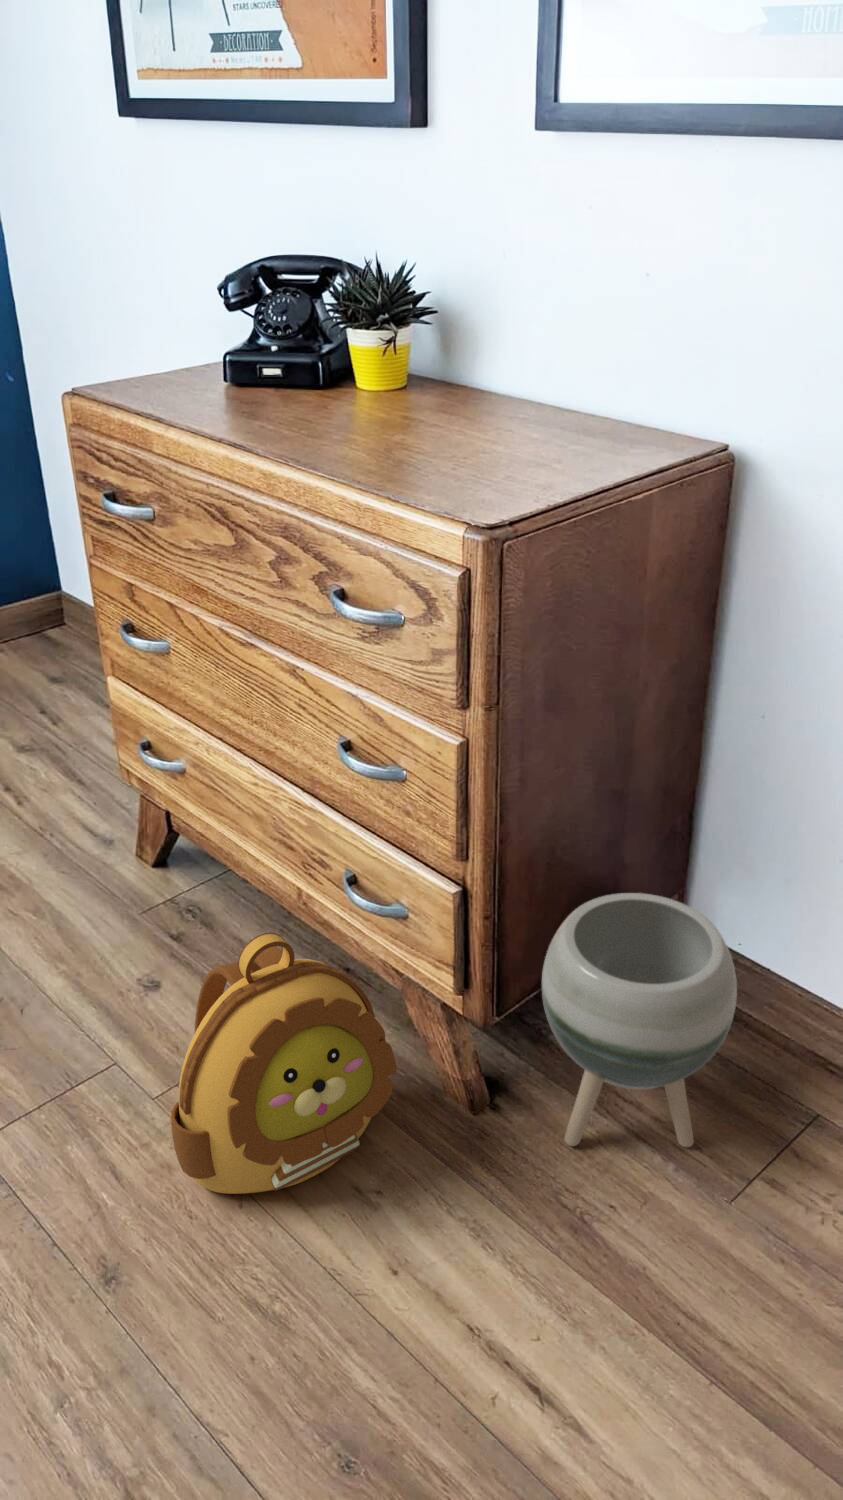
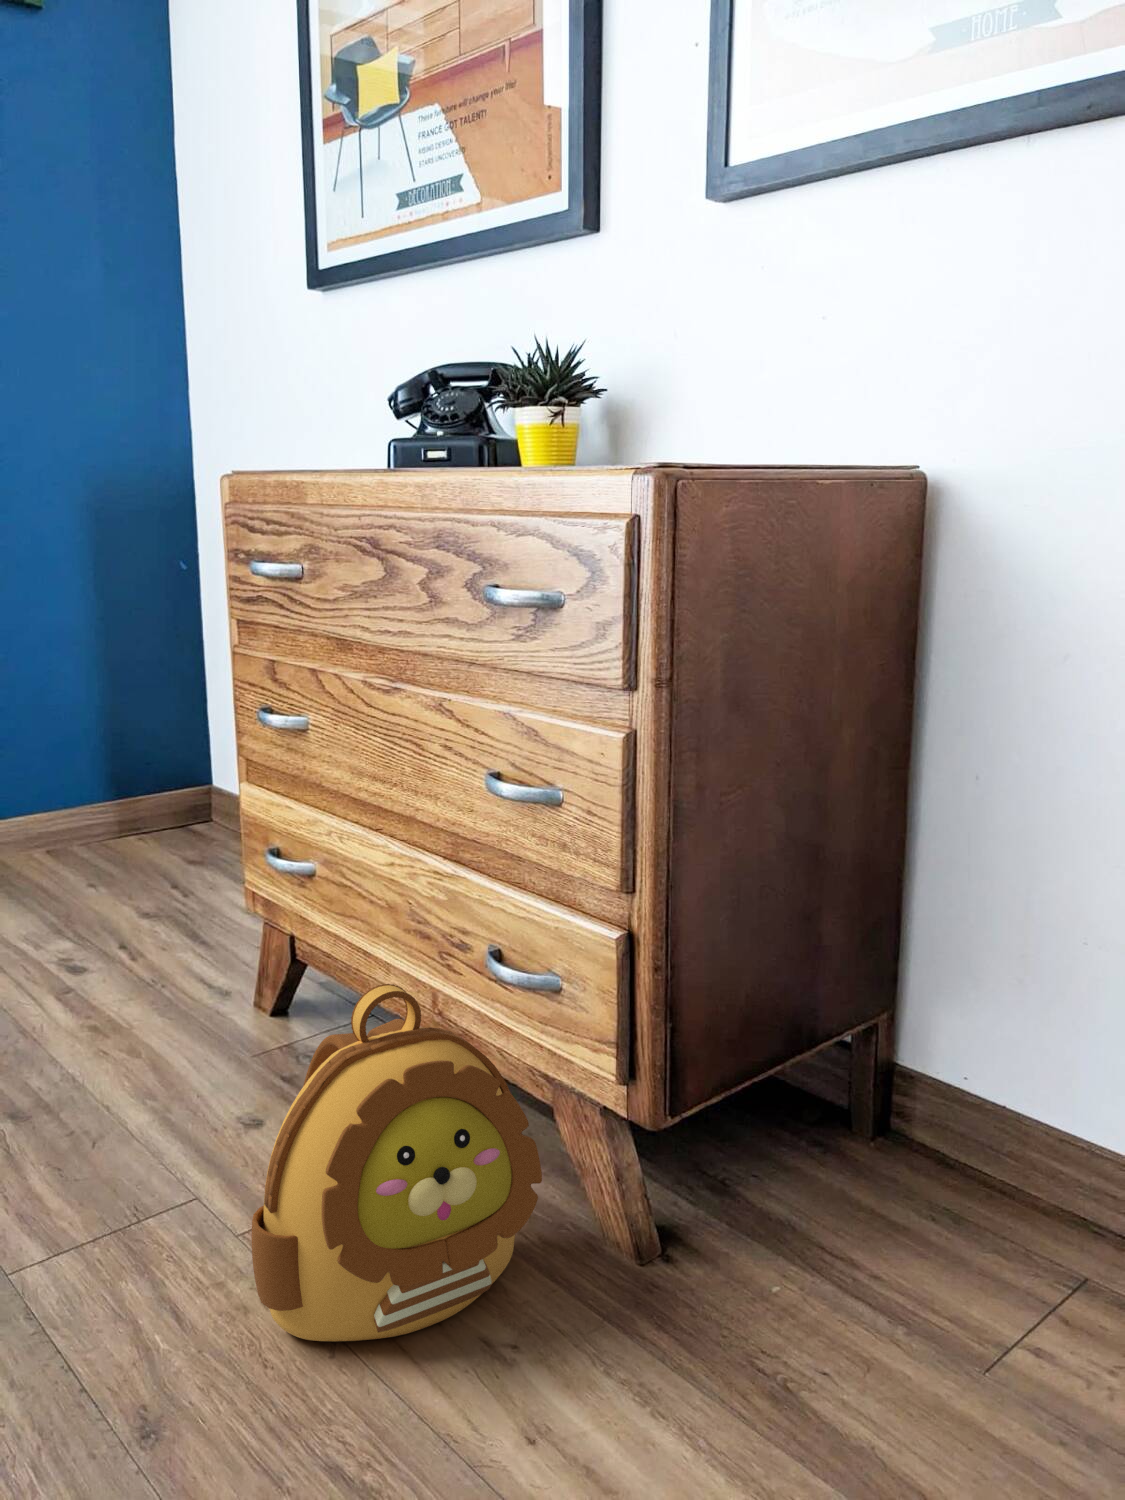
planter: present [542,893,737,1147] -> none [725,970,969,1309]

